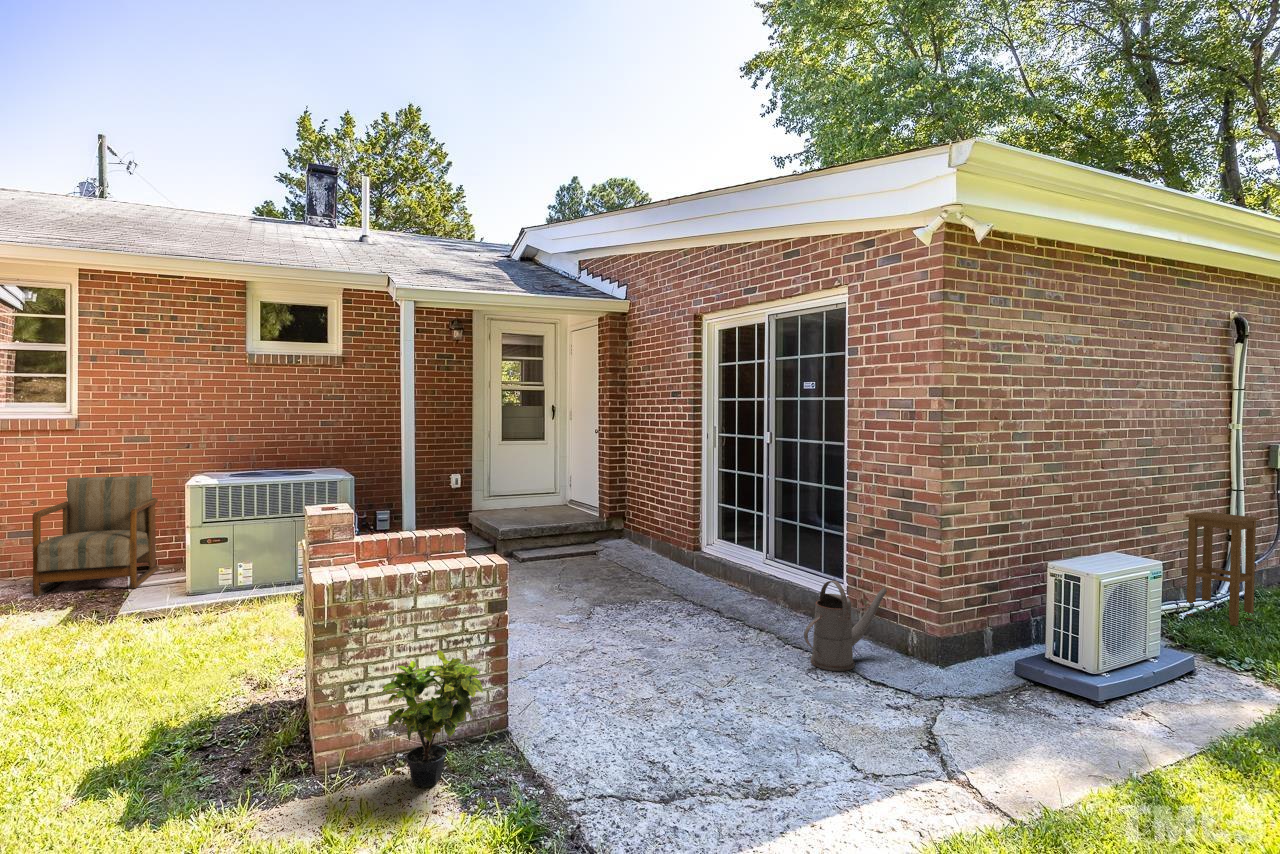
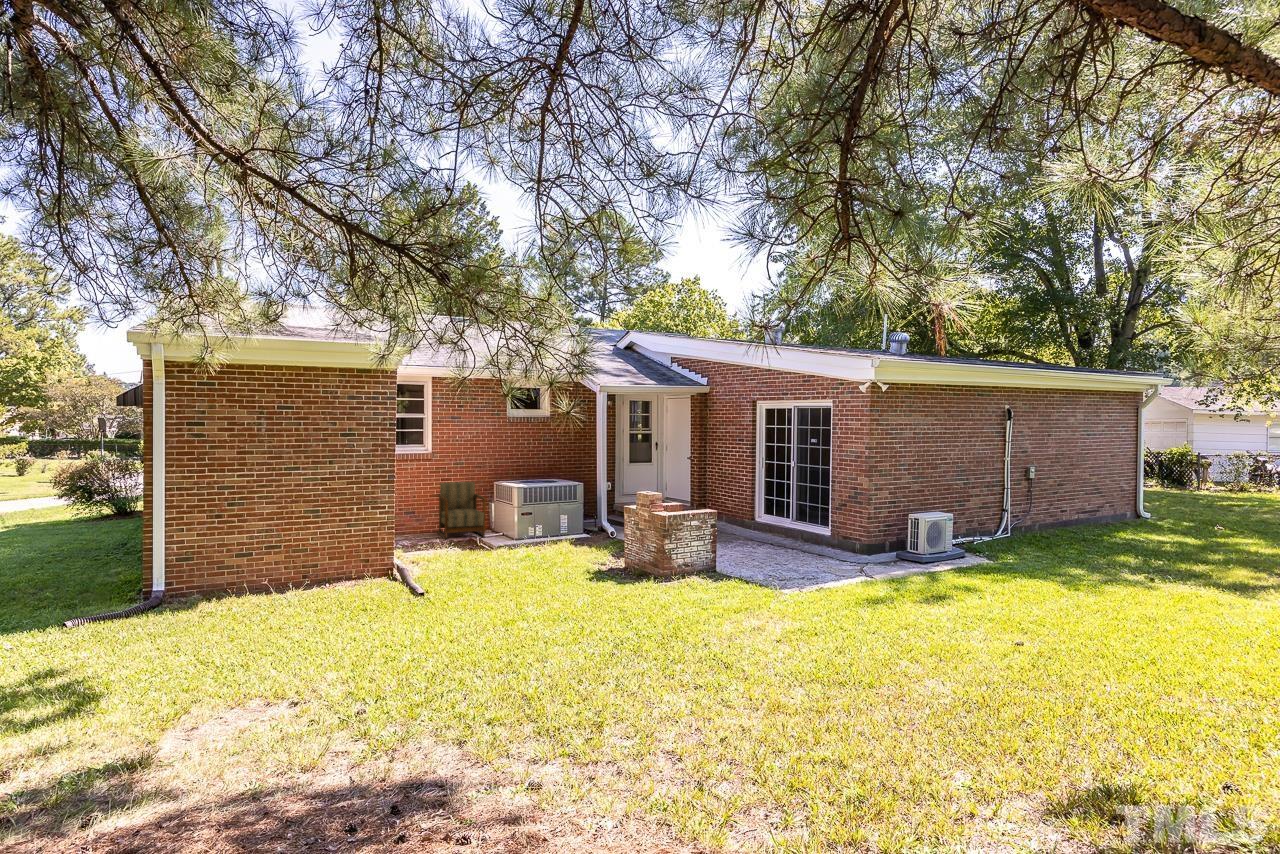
stool: present [1186,512,1260,626] -> none [981,499,1011,549]
watering can: present [804,581,887,671] -> none [815,524,847,559]
potted plant: present [382,651,483,788] -> none [688,537,721,578]

